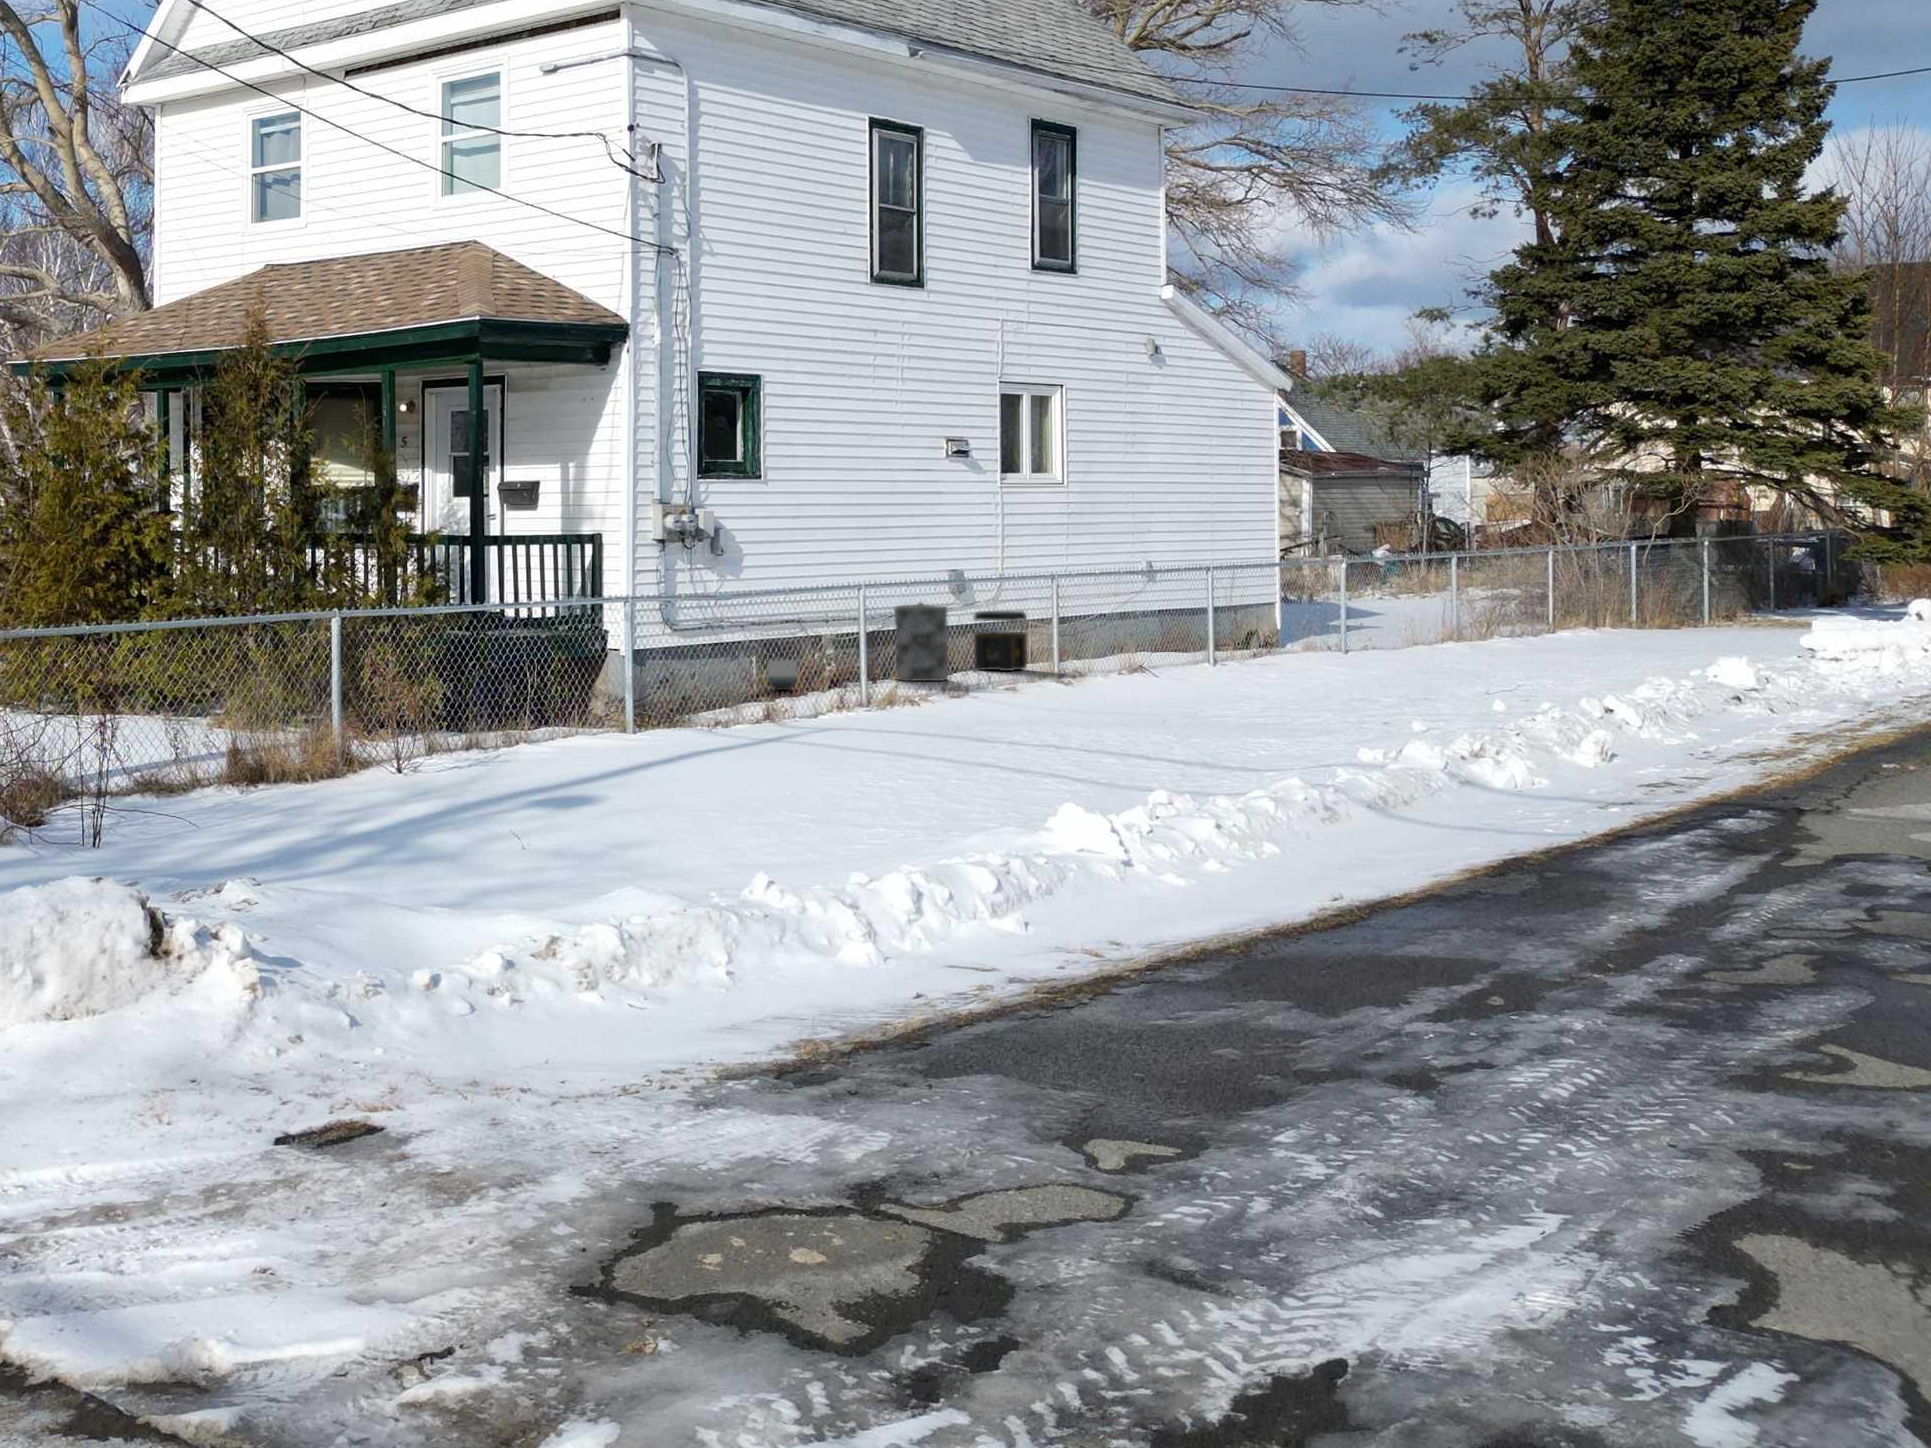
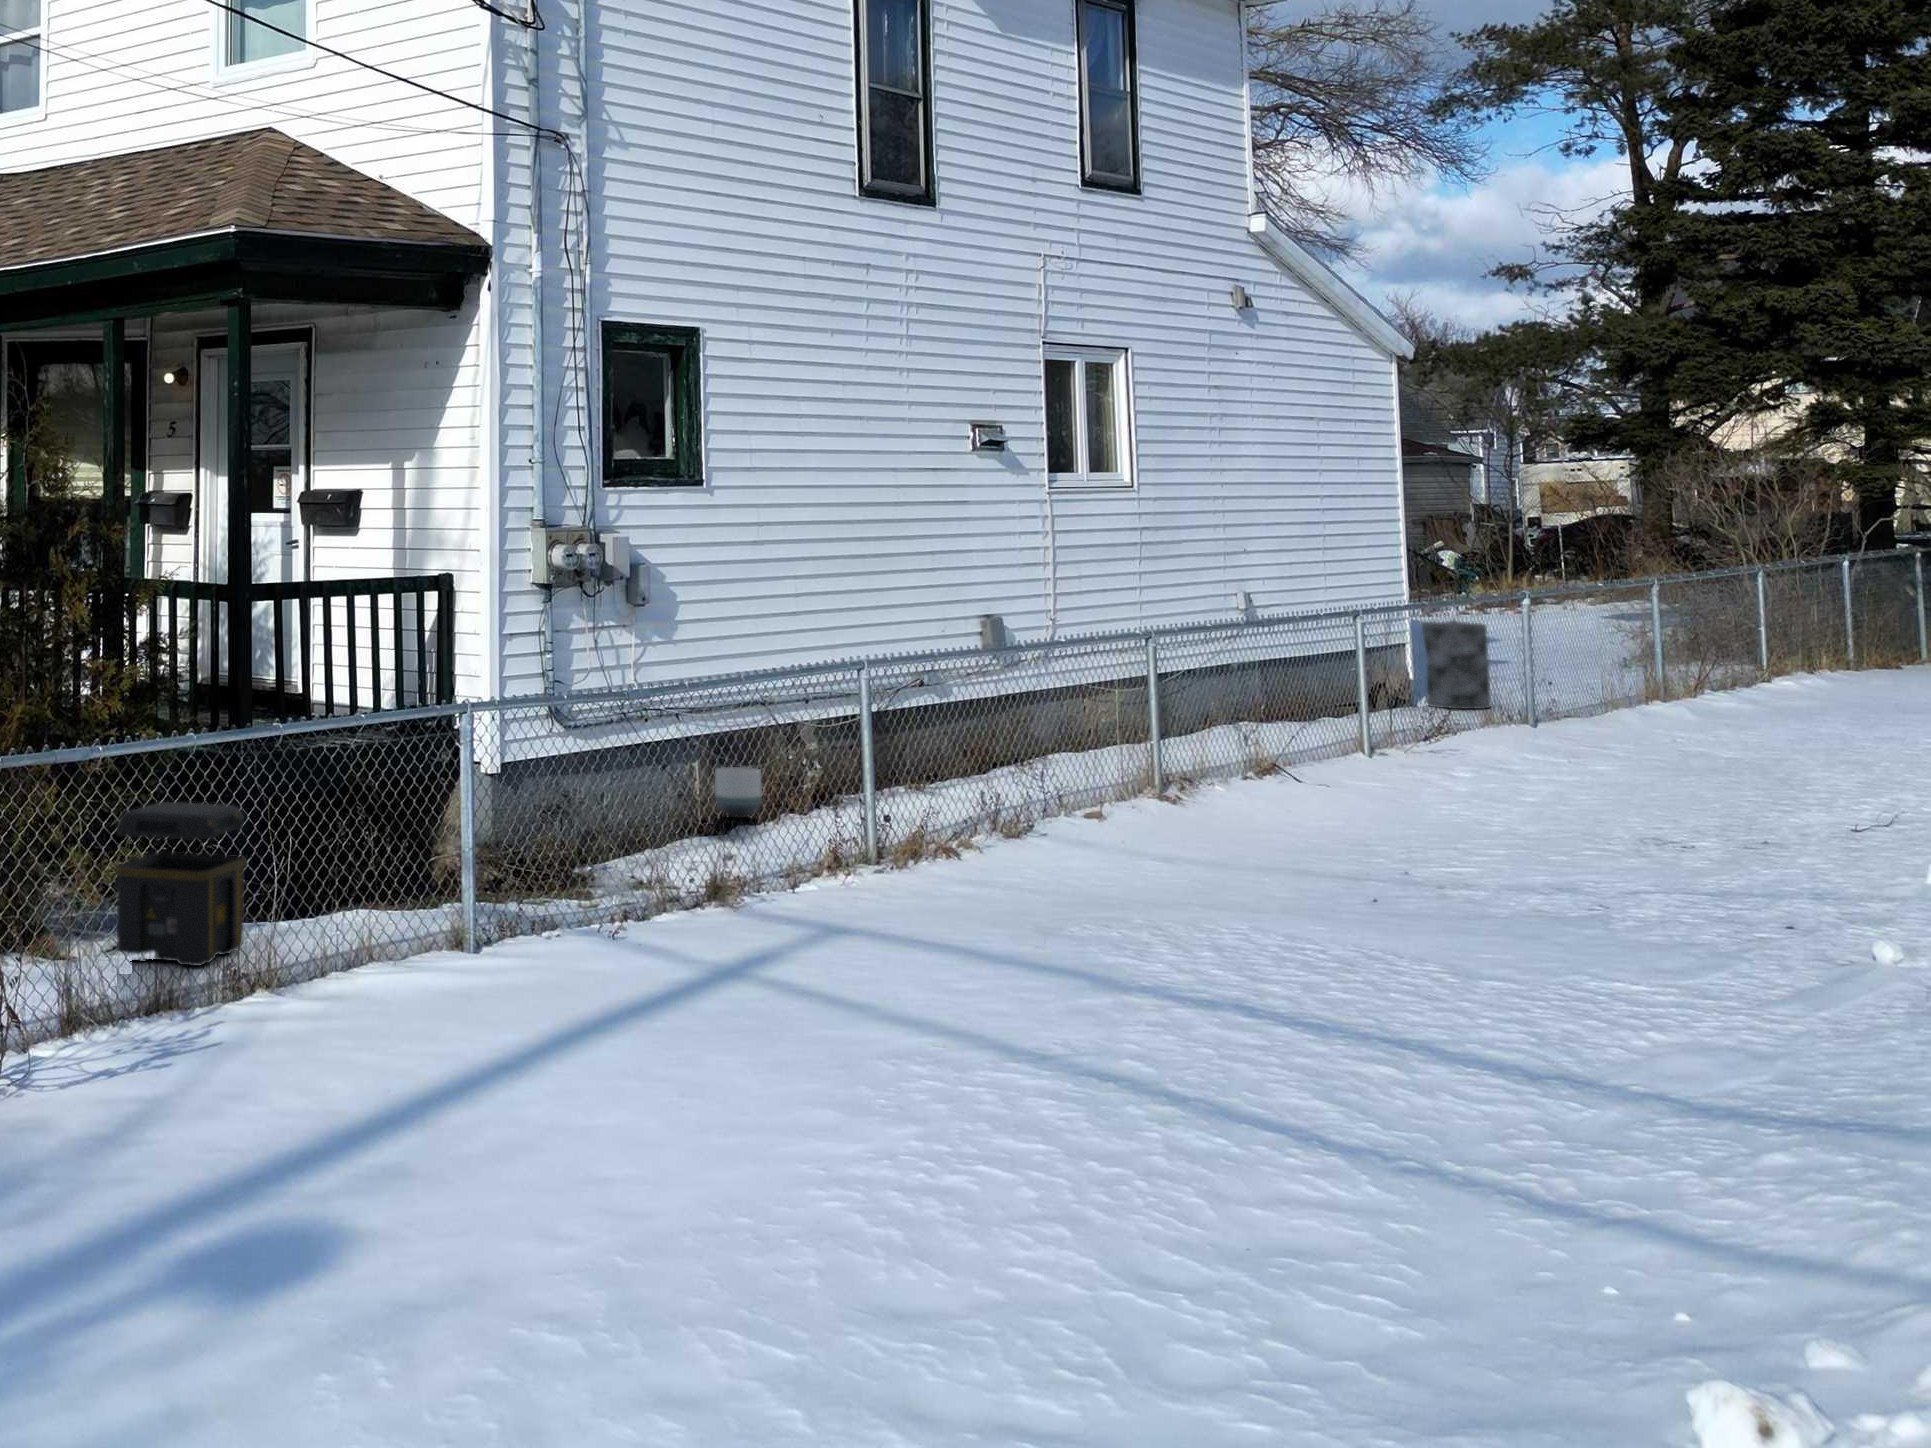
trash can: present [894,602,948,681] -> present [1422,619,1491,709]
toolbox: present [974,611,1028,671] -> present [115,802,246,966]

